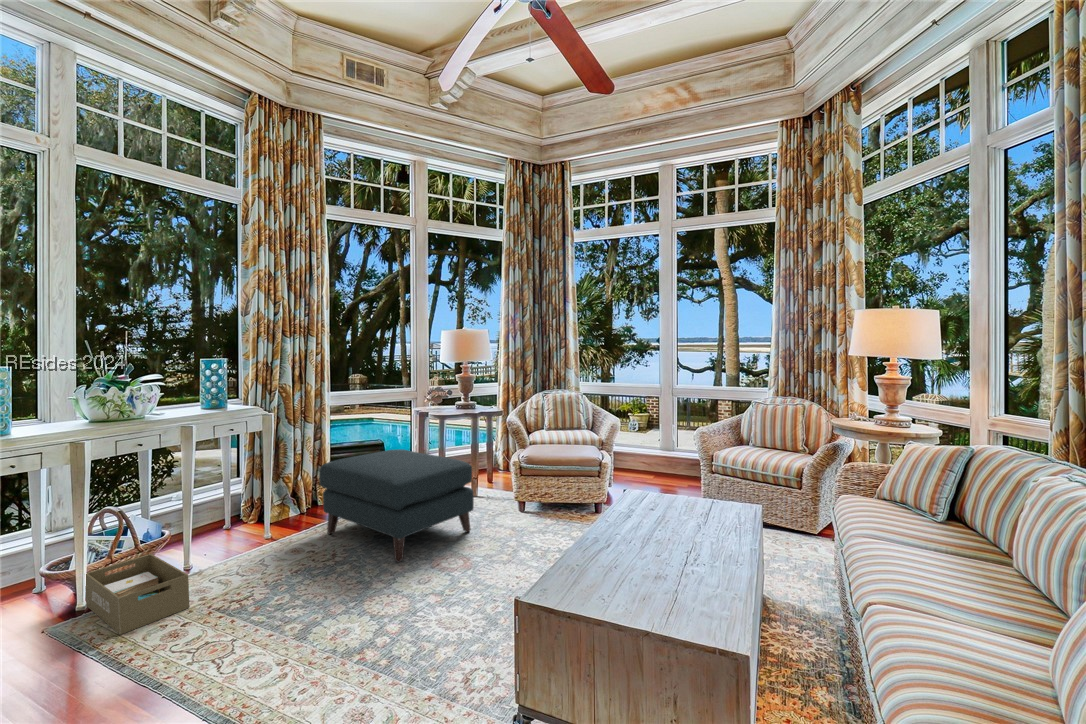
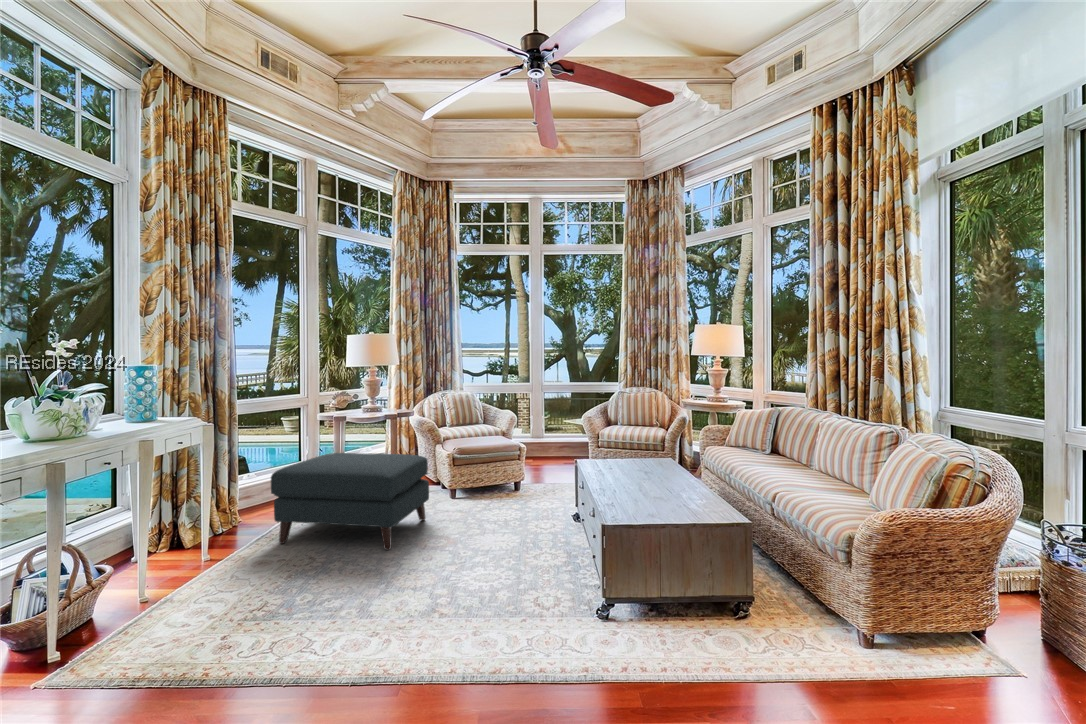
storage box: present [85,554,190,635] -> none [70,582,217,654]

